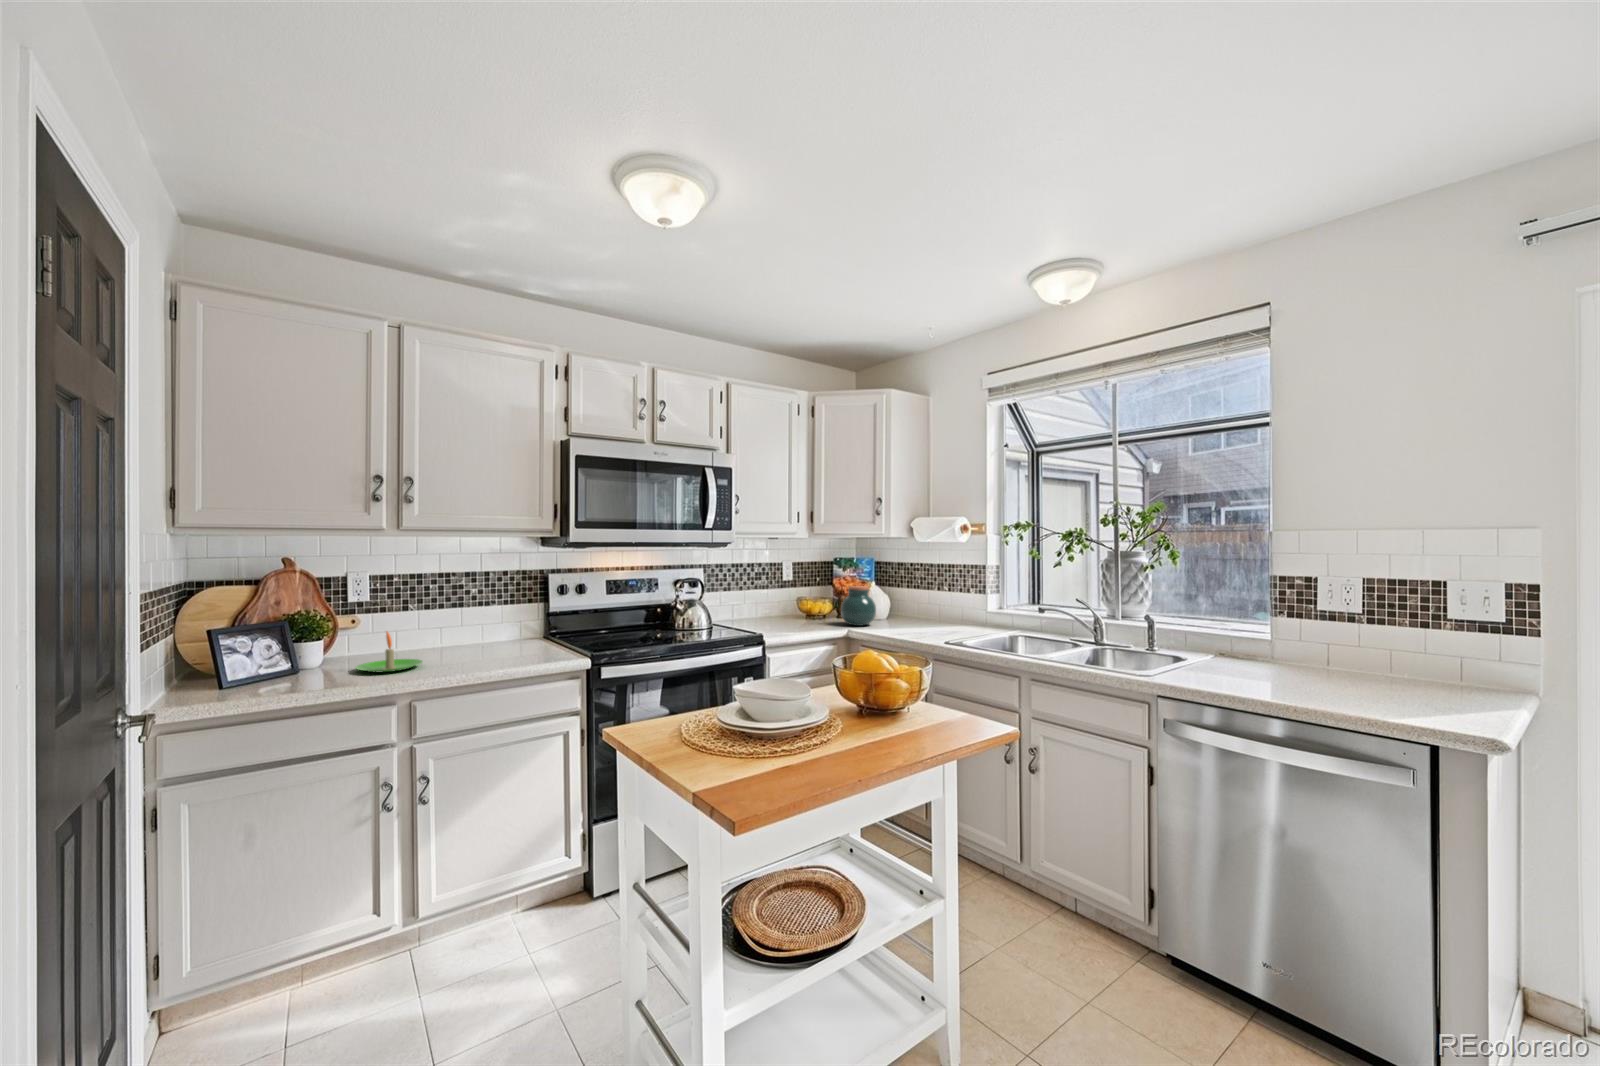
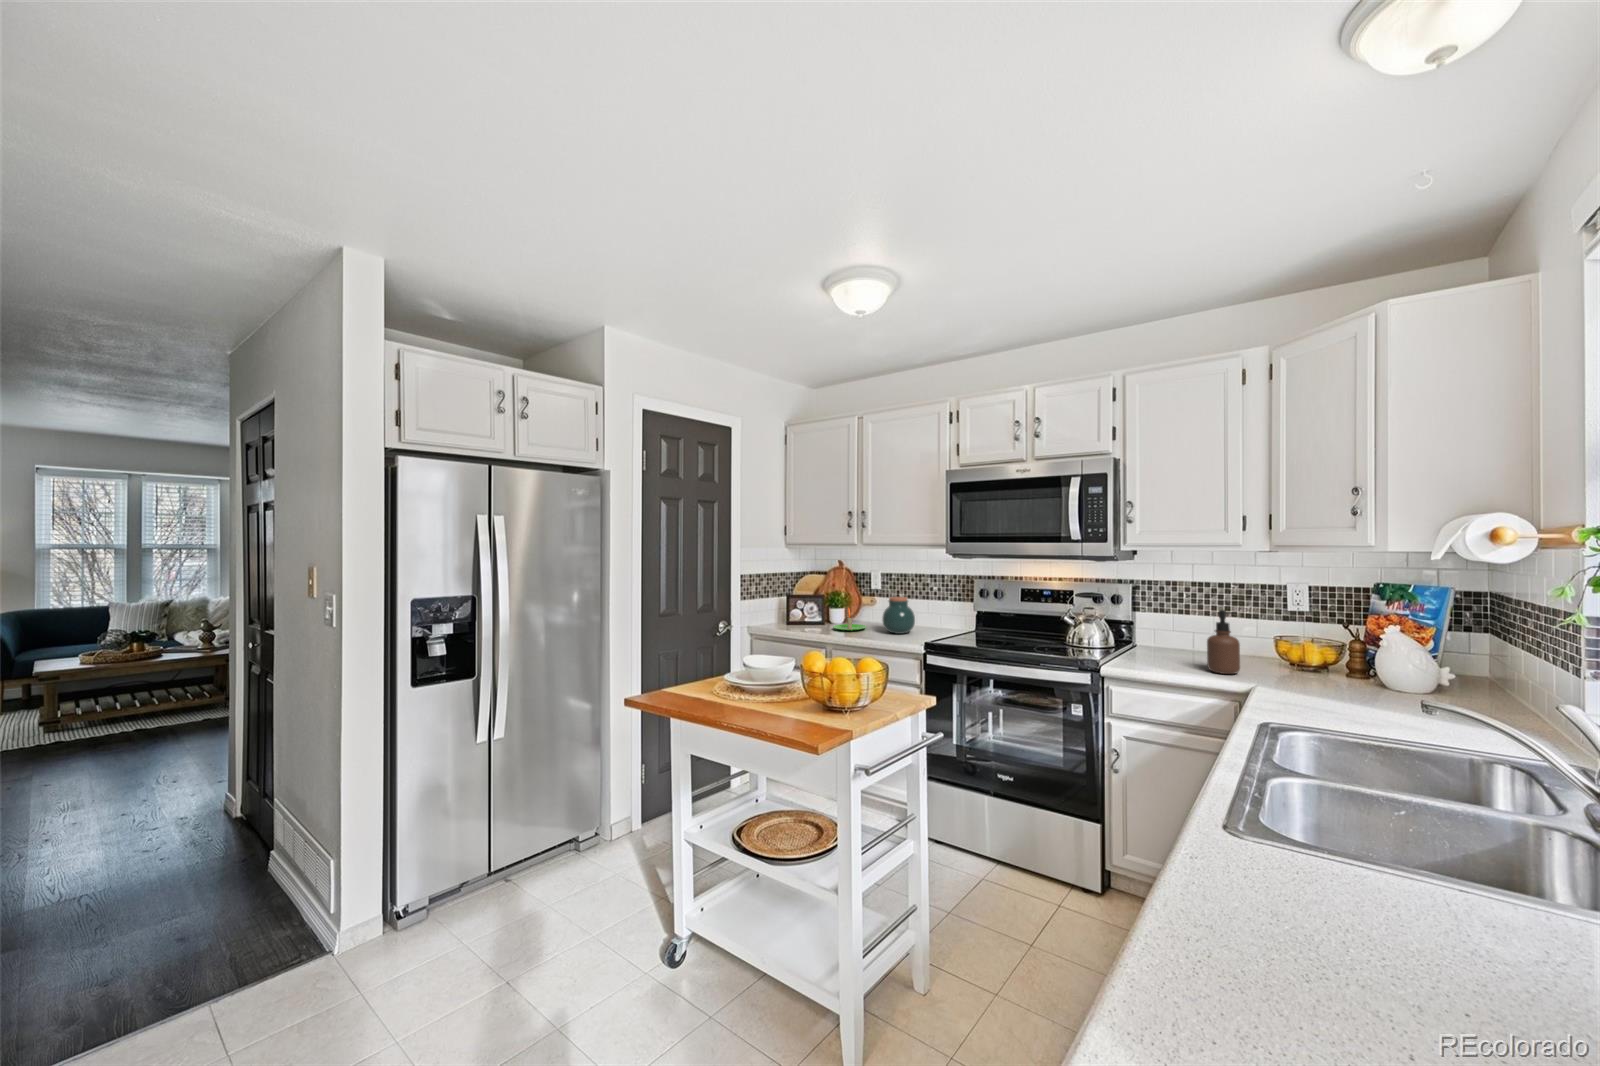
soap dispenser: none [809,579,830,630] -> present [1207,610,1240,674]
jar: present [841,586,876,626] -> present [882,597,915,634]

